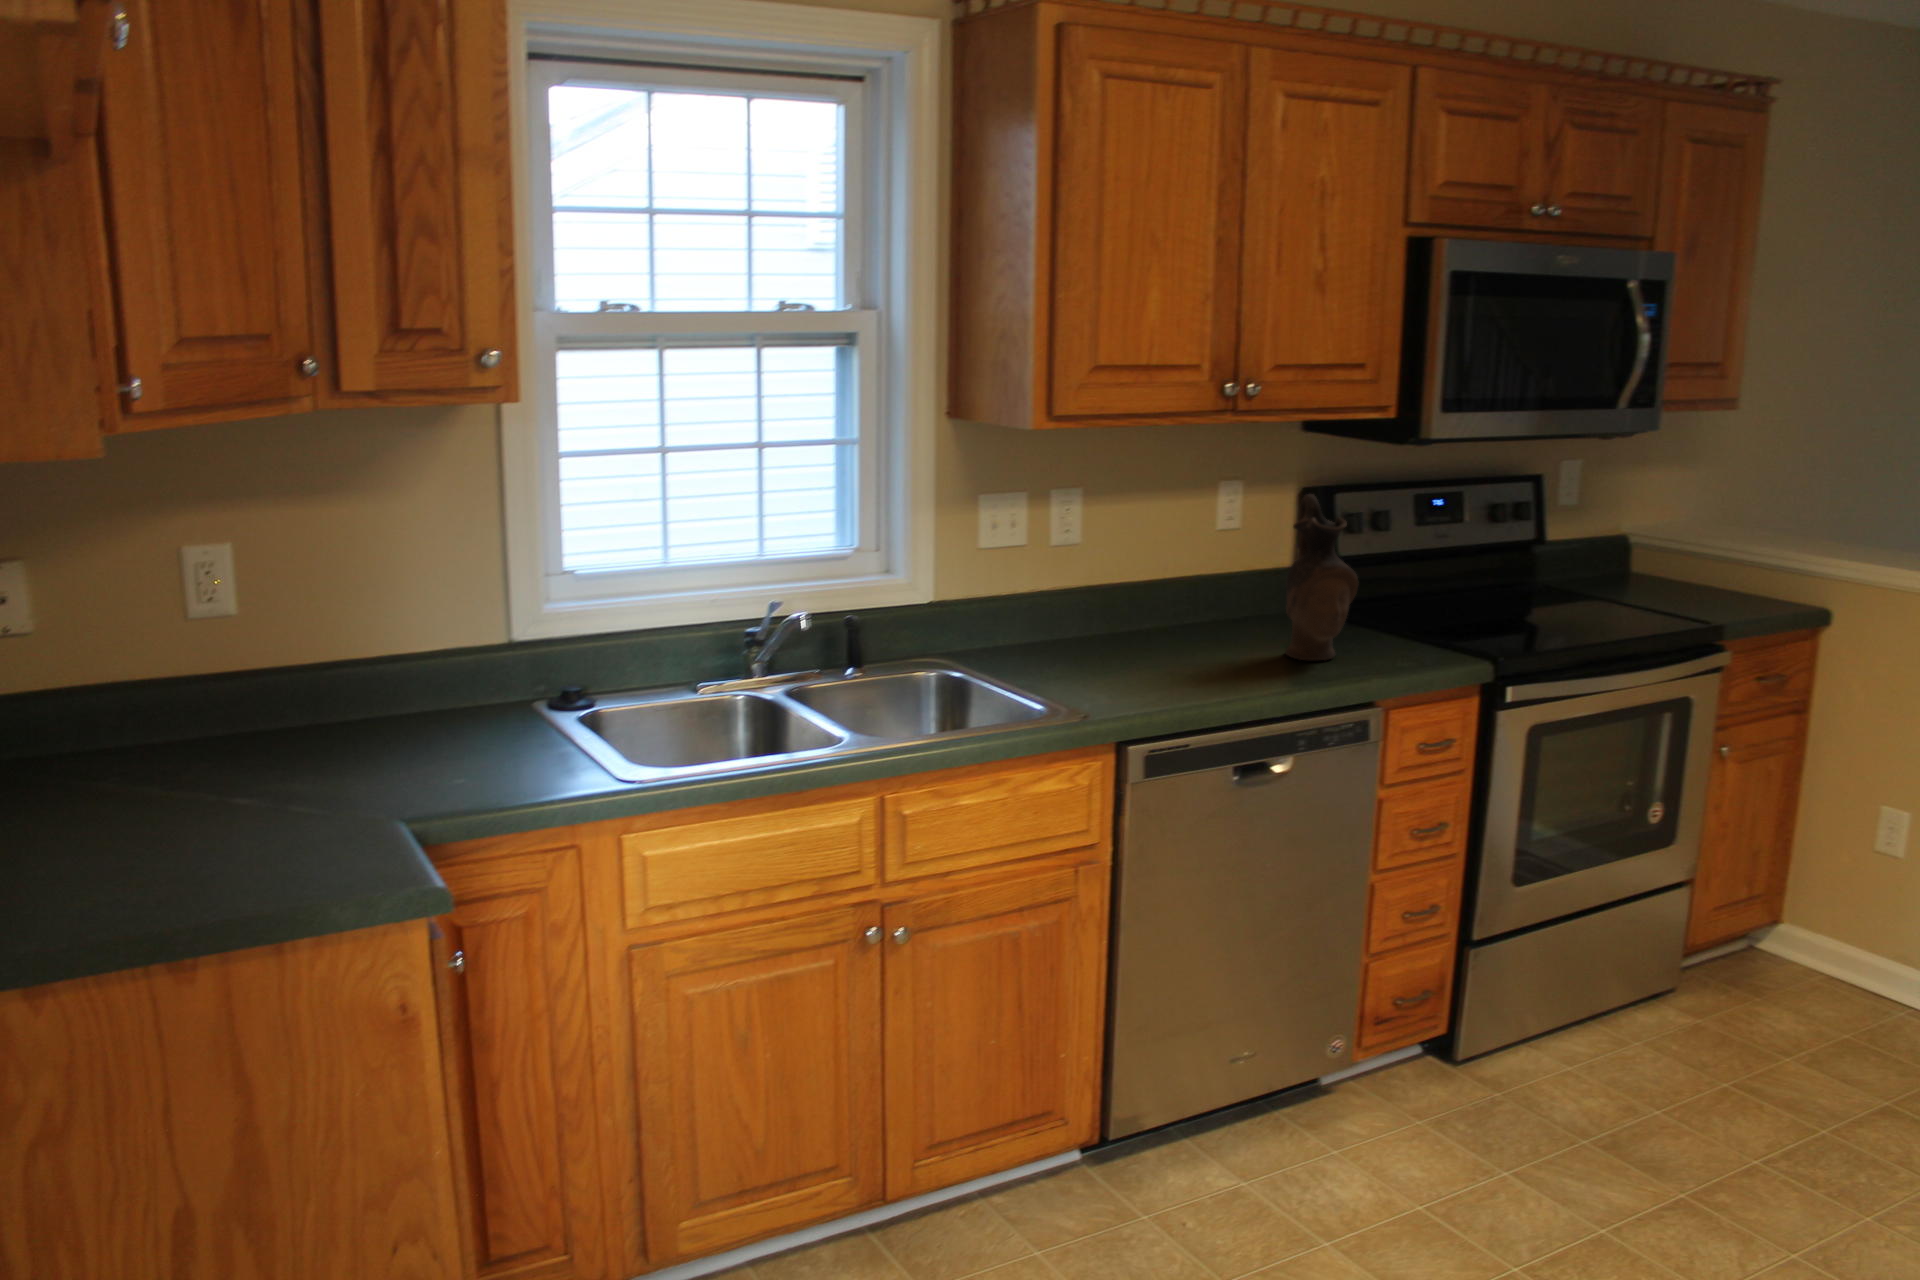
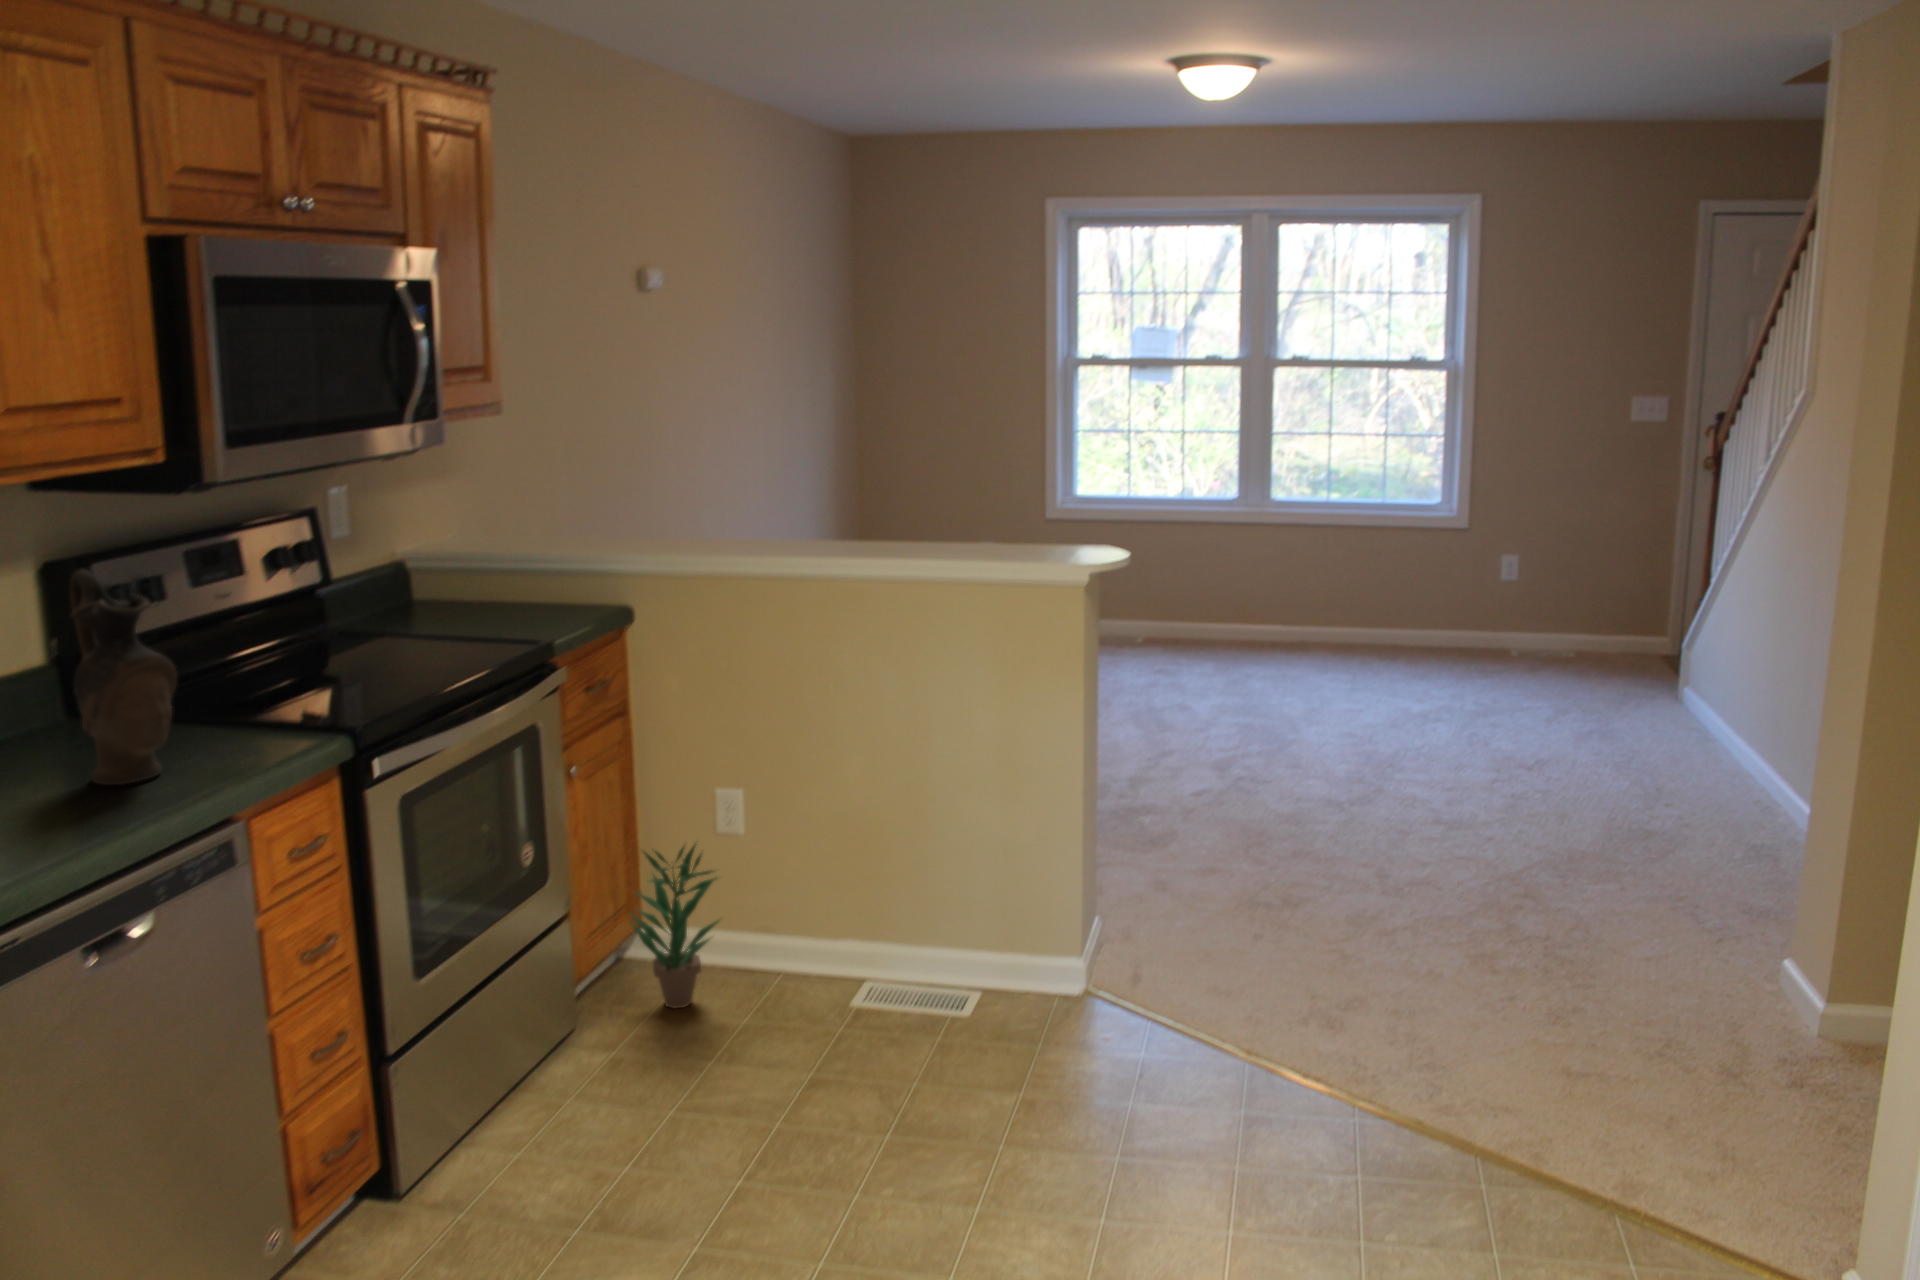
potted plant: none [1757,843,1873,1013] -> present [632,845,719,1008]

